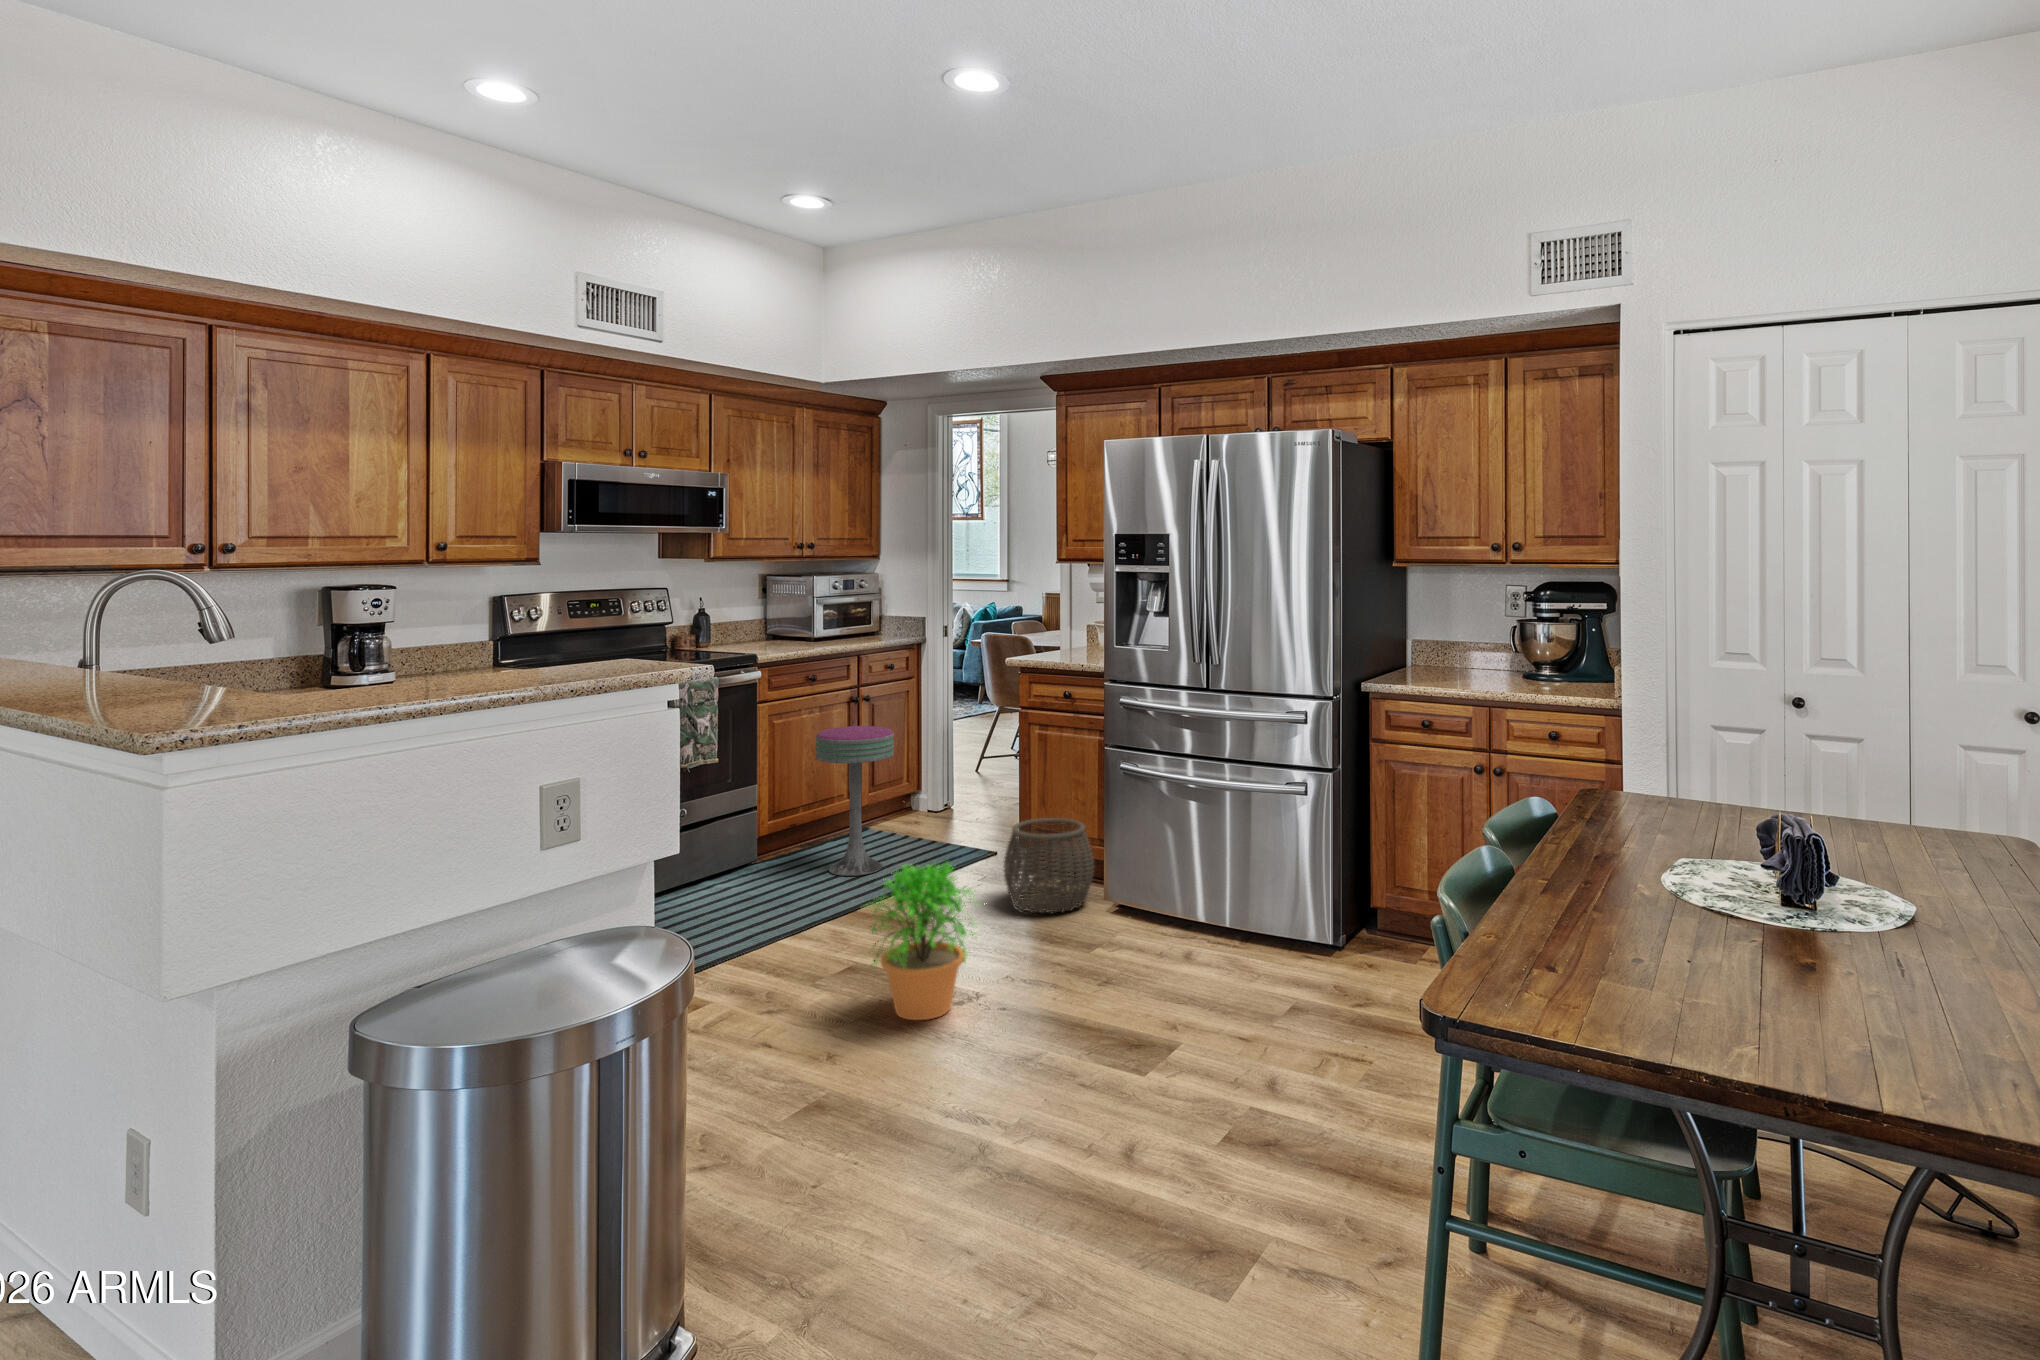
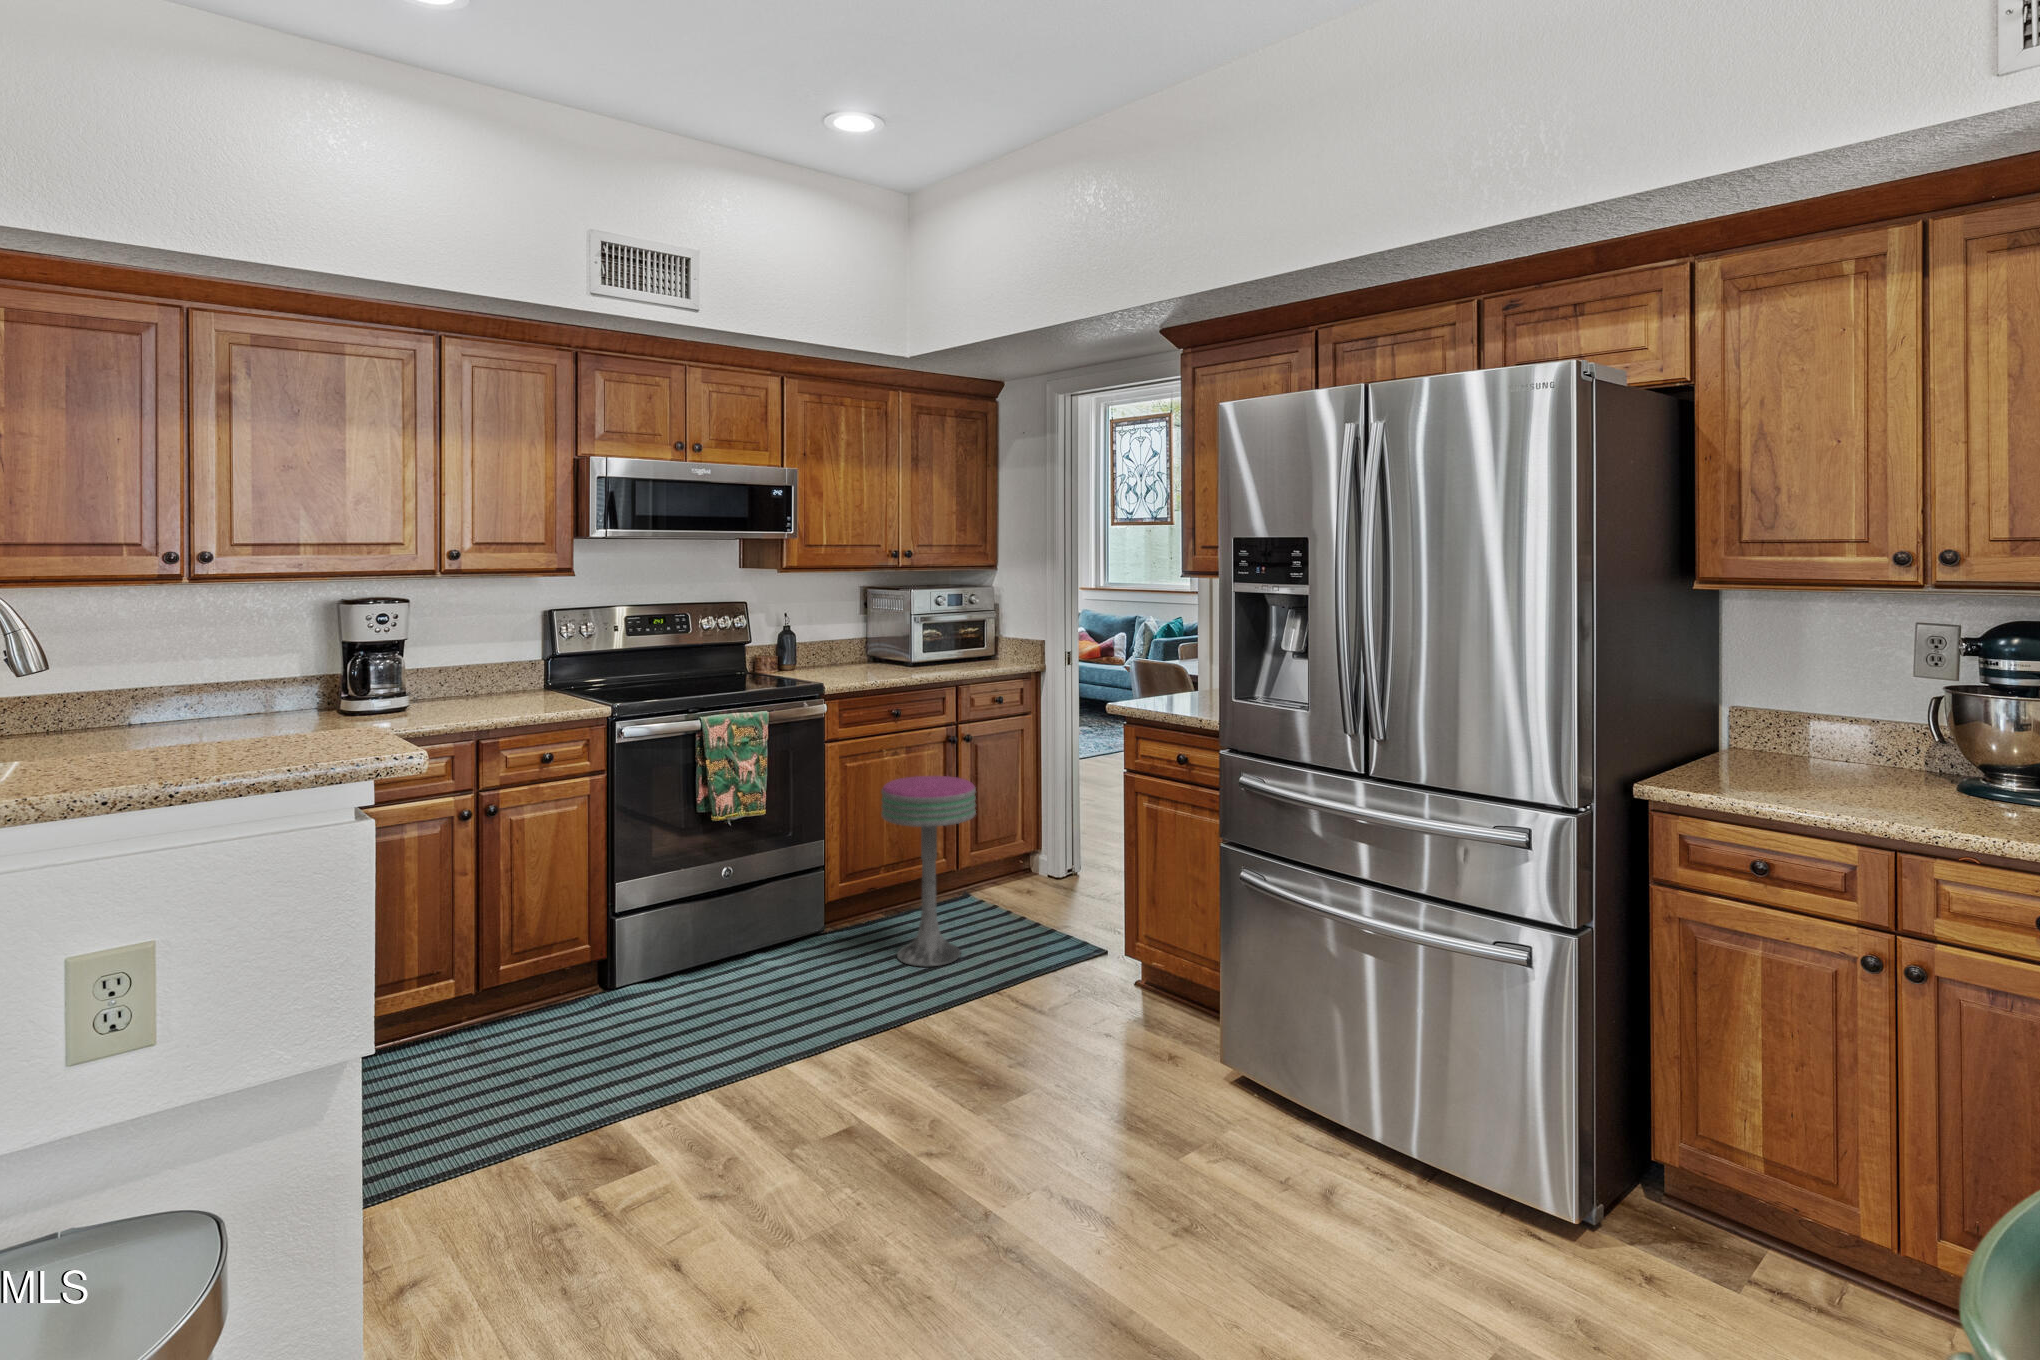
woven basket: present [1003,818,1094,913] -> none [1083,927,1210,1072]
potted plant: present [871,862,975,1020] -> none [807,1019,977,1269]

